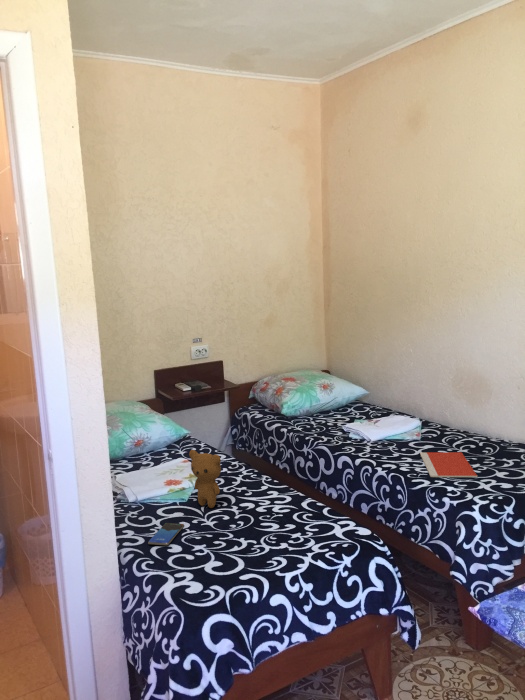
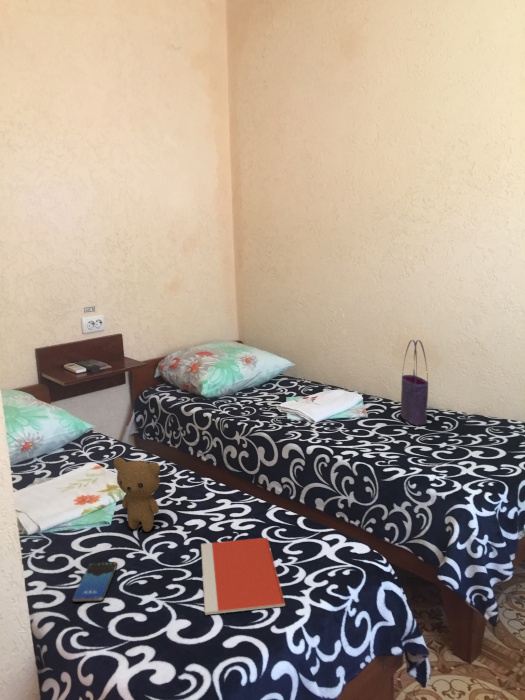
tote bag: none [452,373,472,449] -> present [401,340,428,426]
notebook: present [420,452,477,477] -> present [201,538,285,615]

